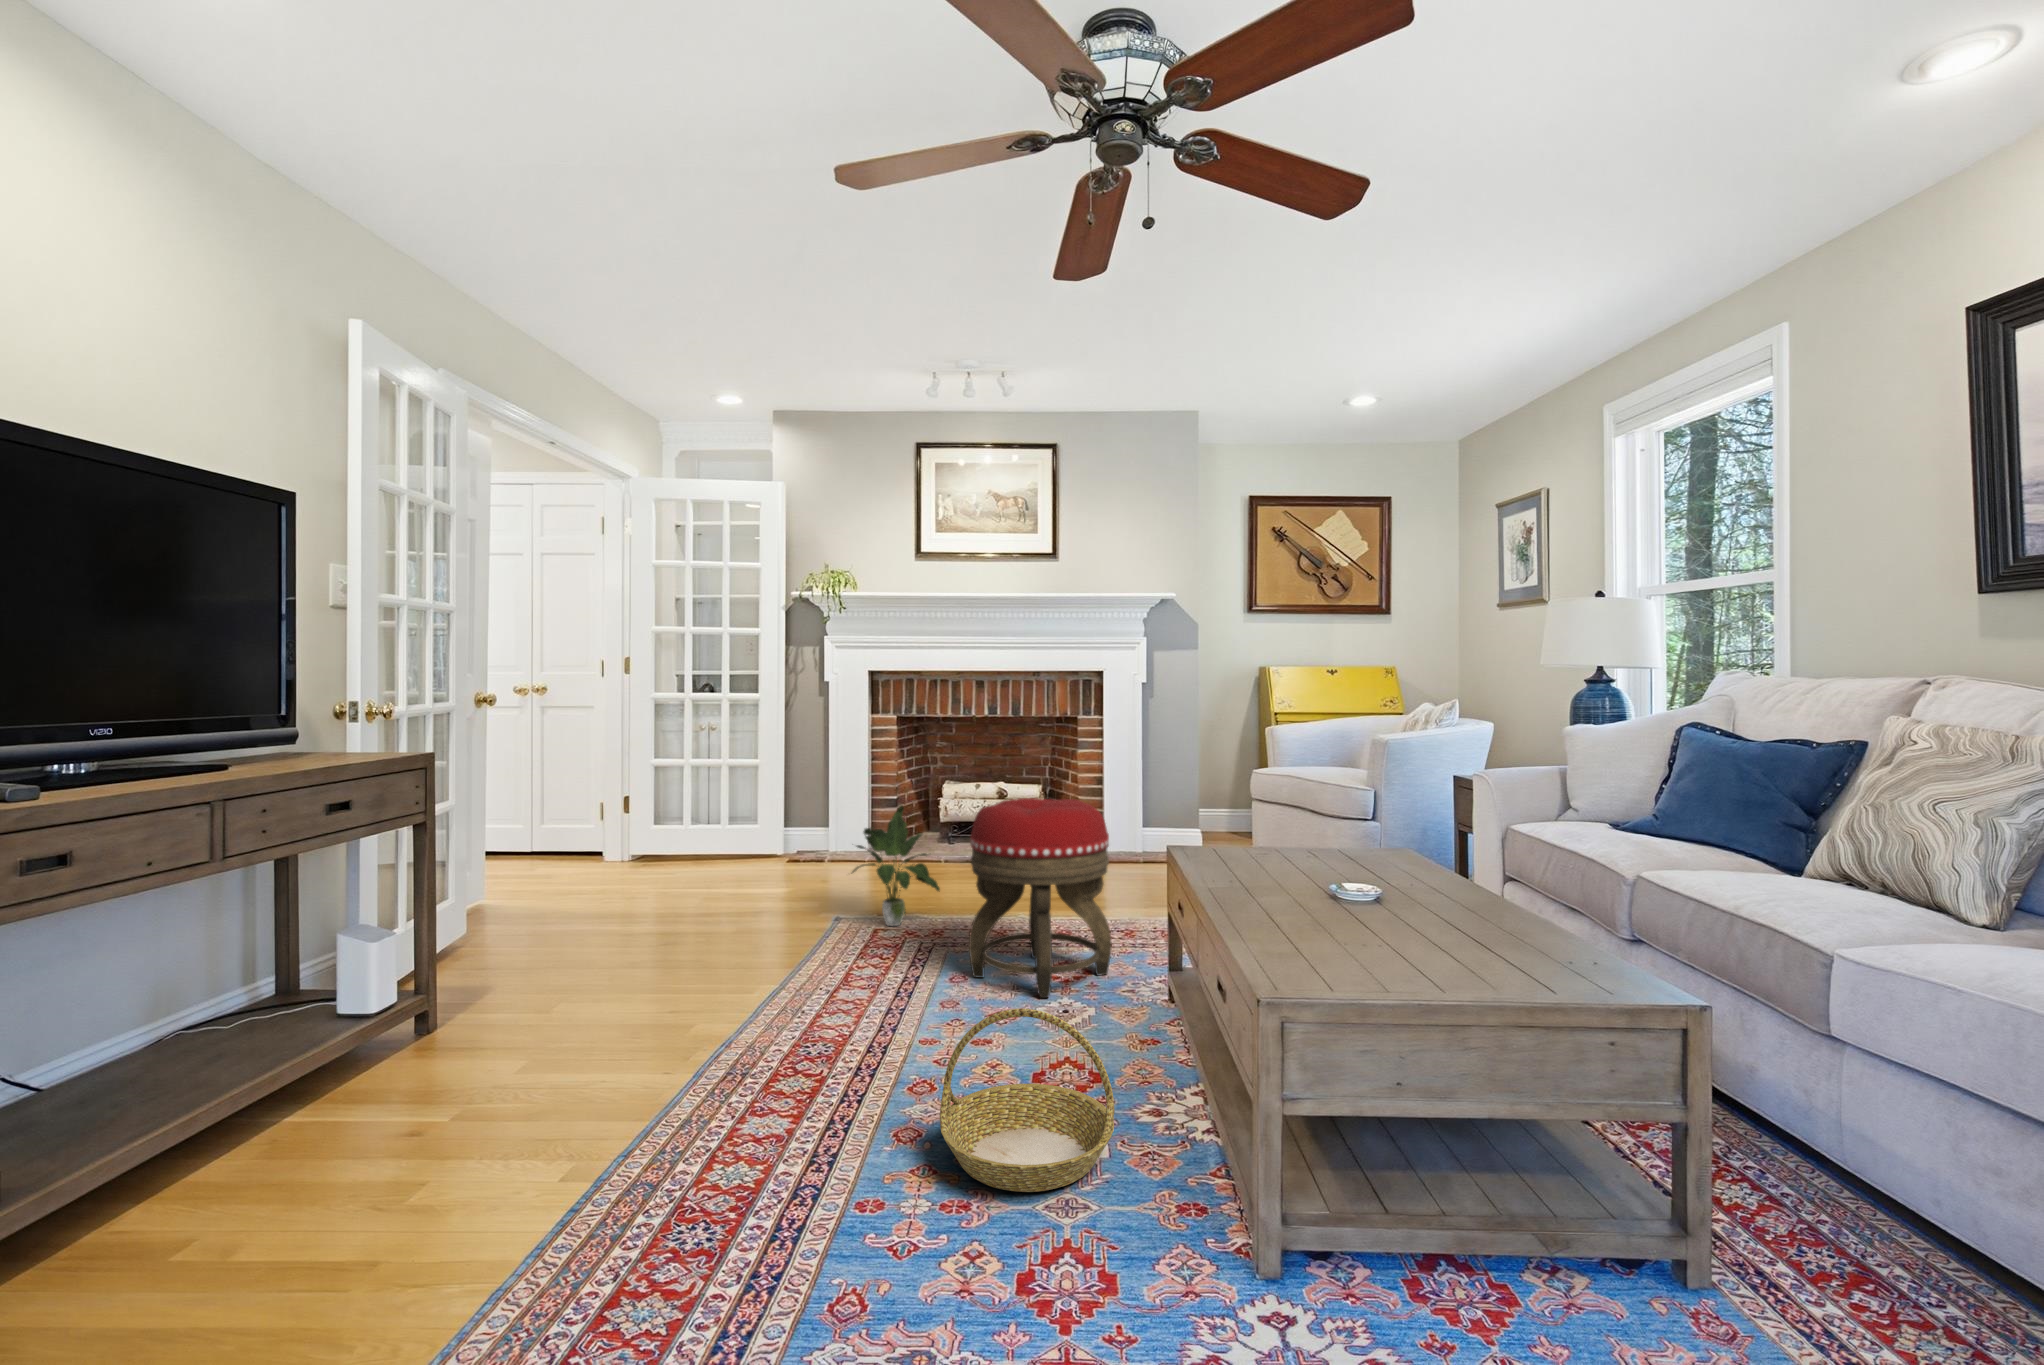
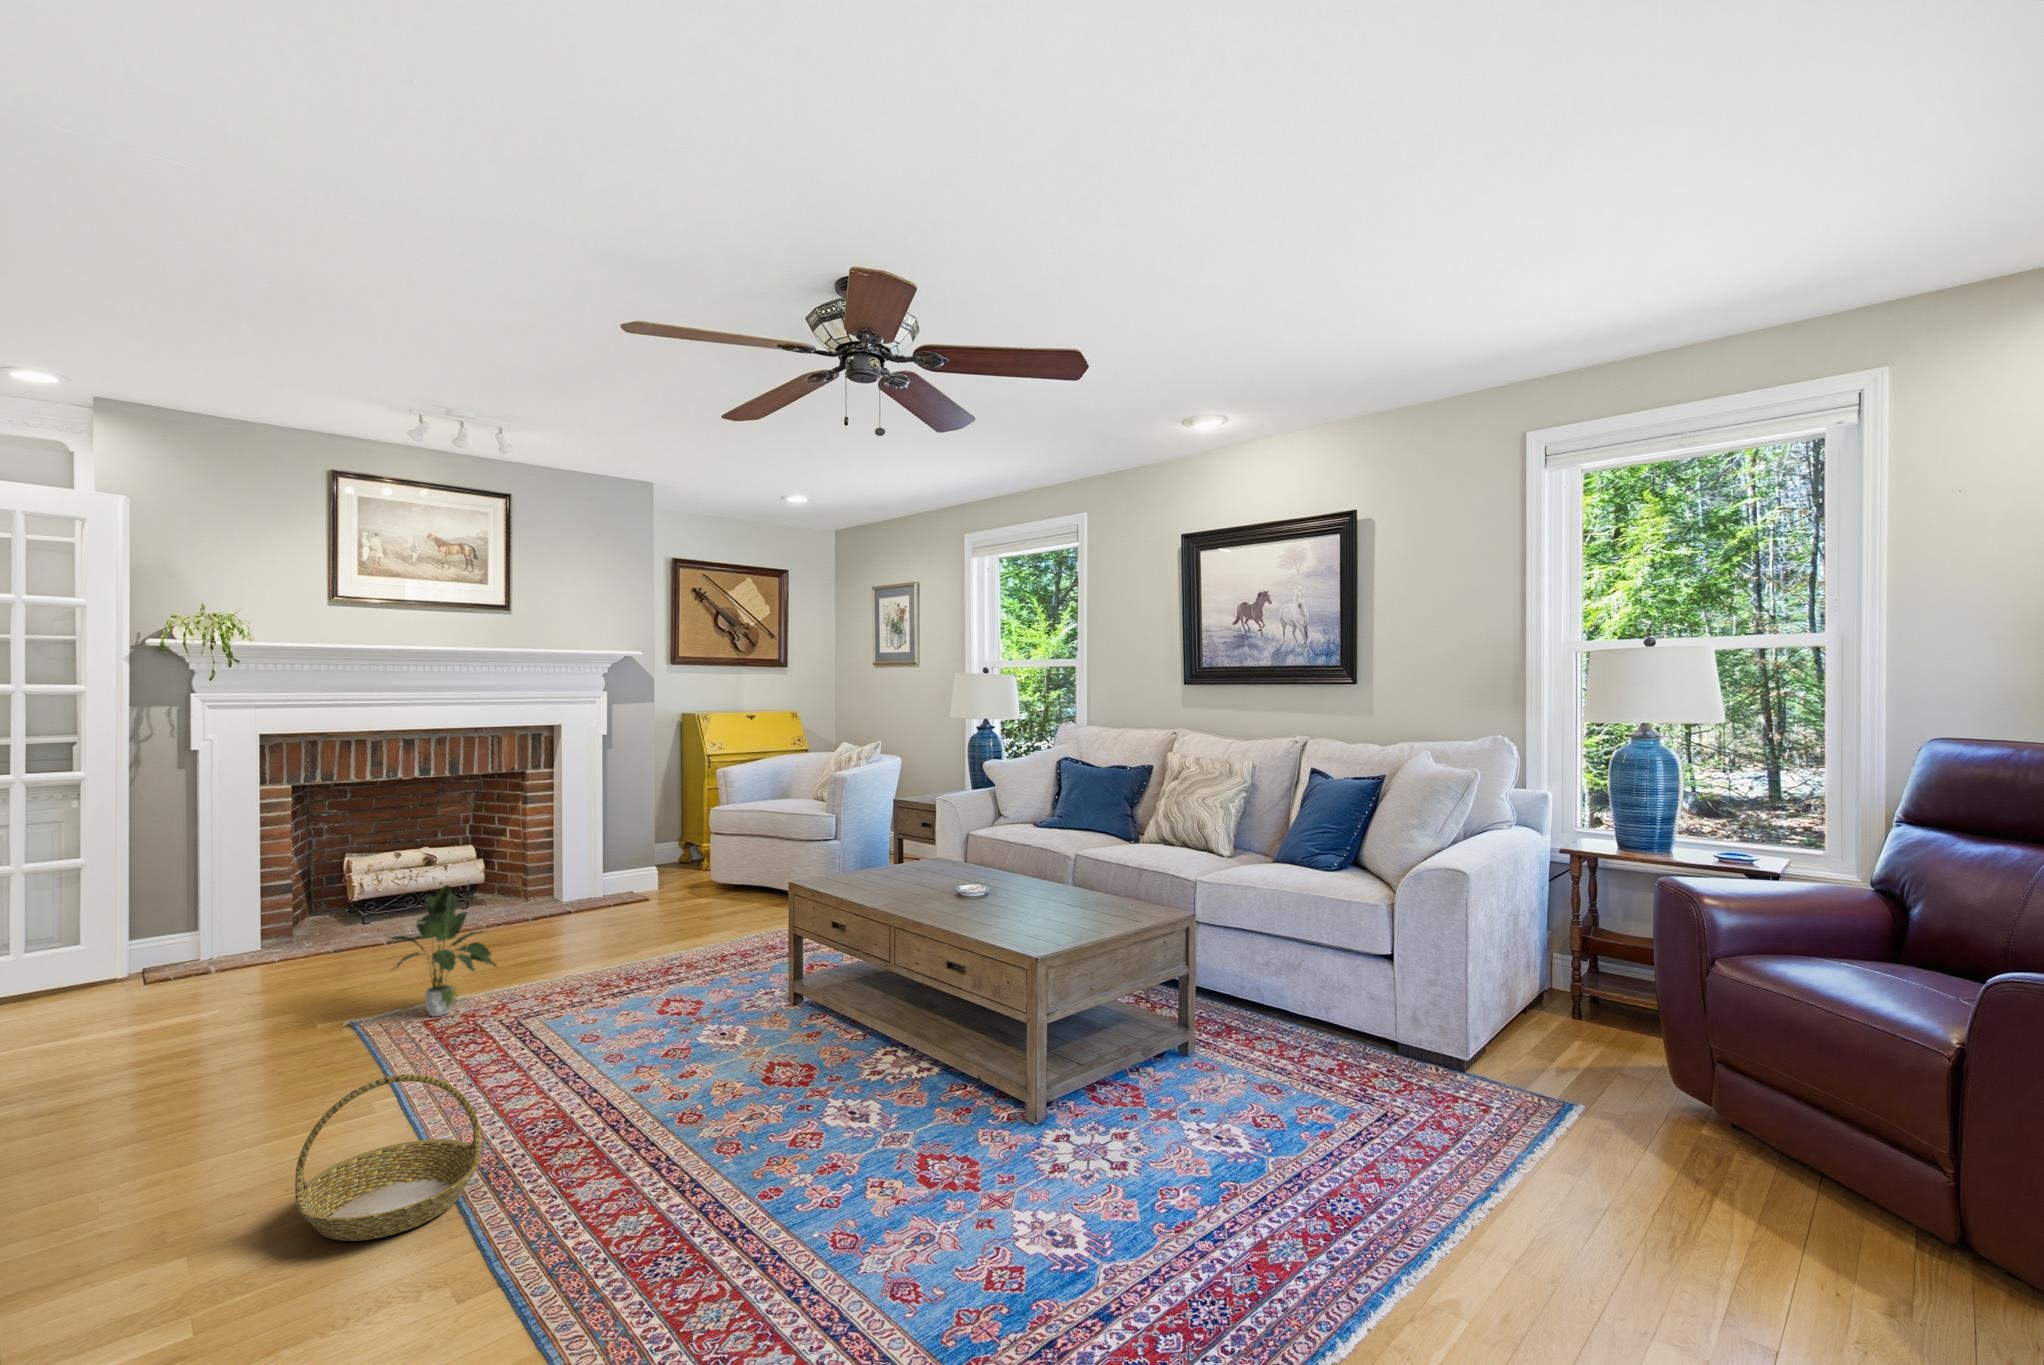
footstool: present [969,798,1112,998] -> none [595,854,728,1034]
basket: present [940,1009,1115,1192] -> present [295,1074,481,1241]

